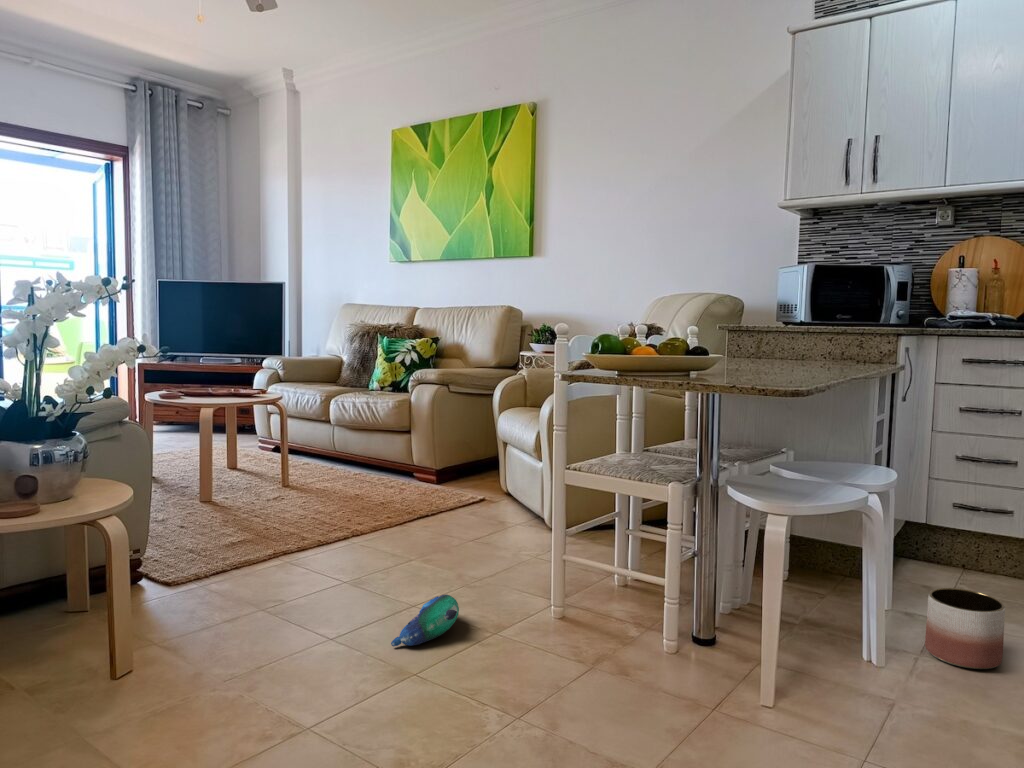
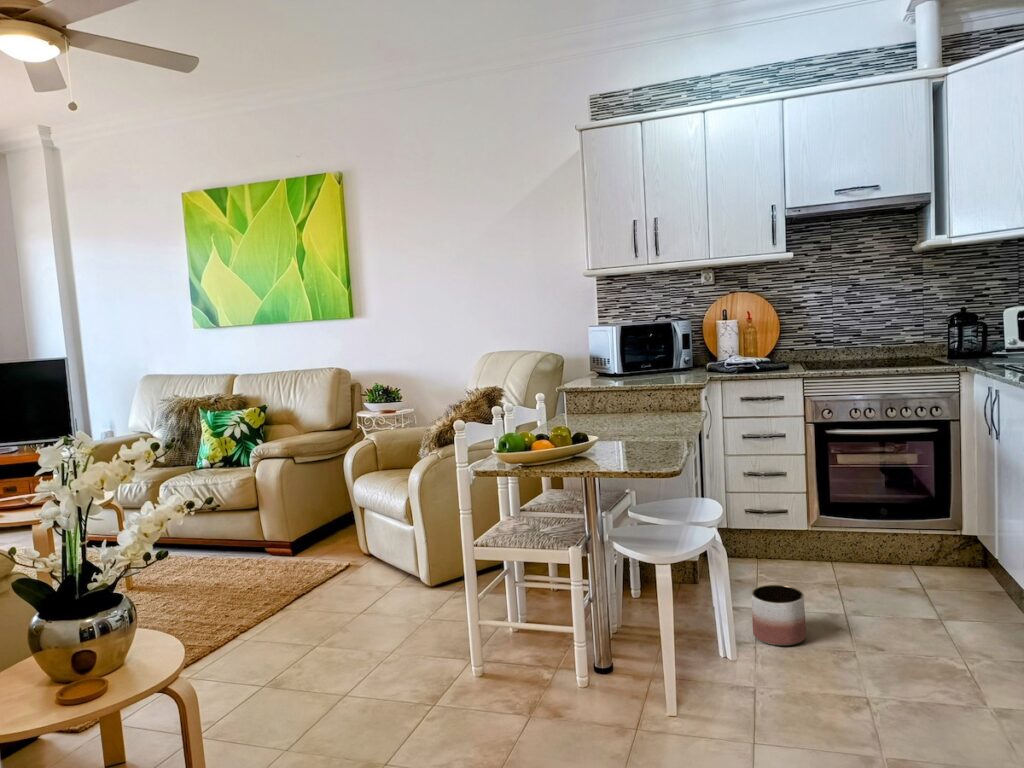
plush toy: present [391,595,459,646] -> none [342,676,395,736]

